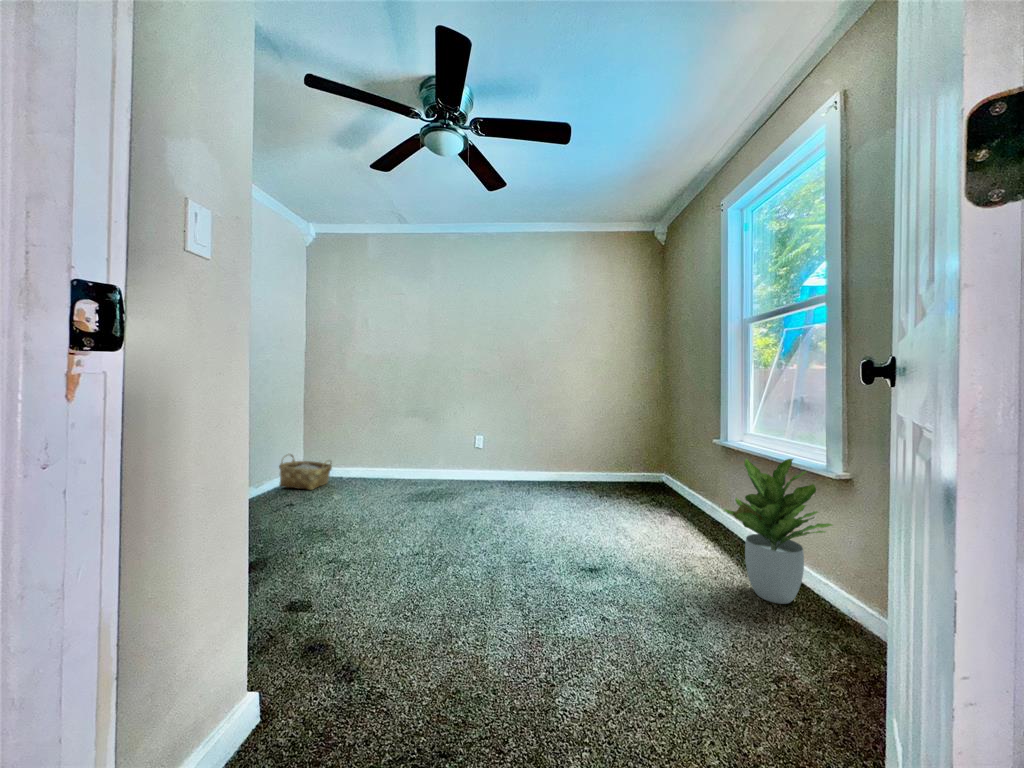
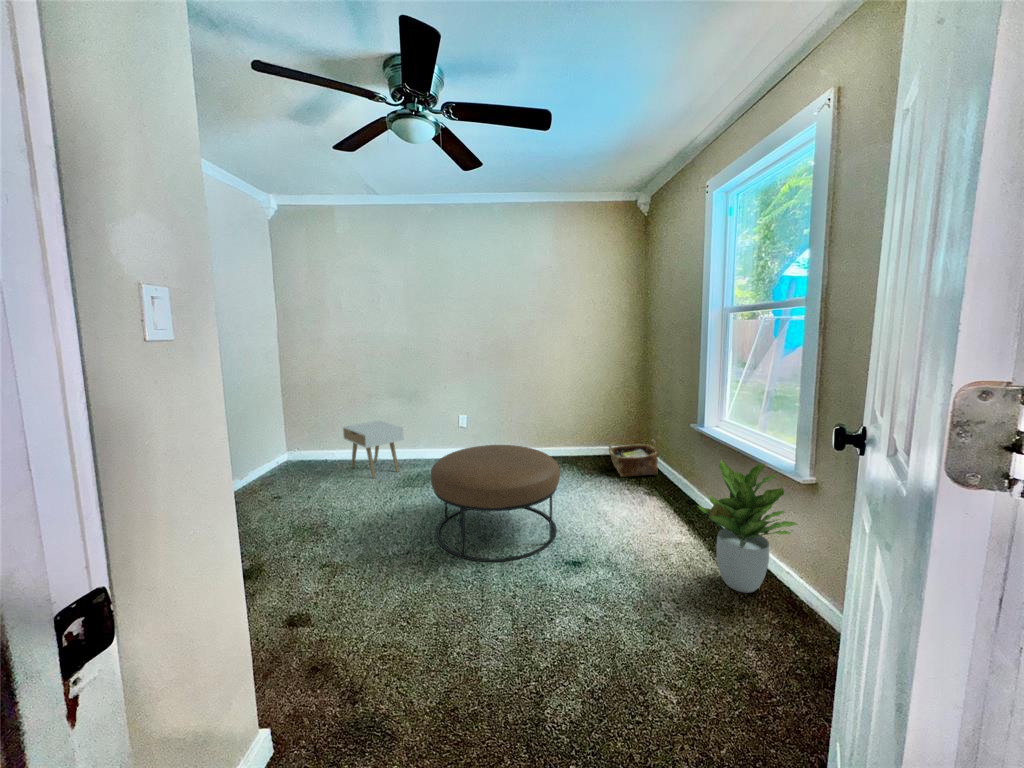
nightstand: none [359,438,419,493] -> present [343,421,404,478]
woven basket: present [279,454,332,490] -> present [609,440,658,477]
ottoman: none [444,455,576,566] -> present [431,445,560,562]

